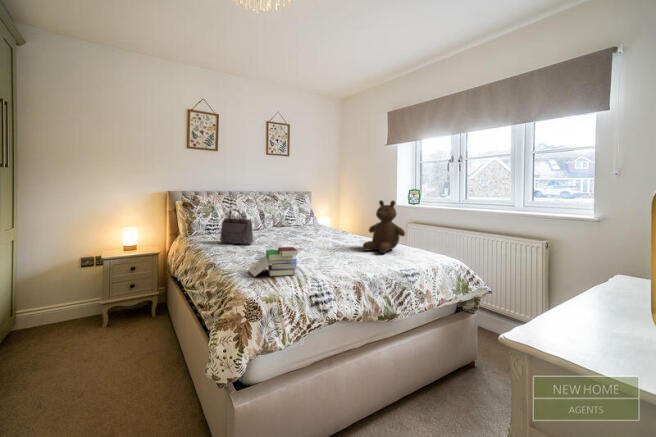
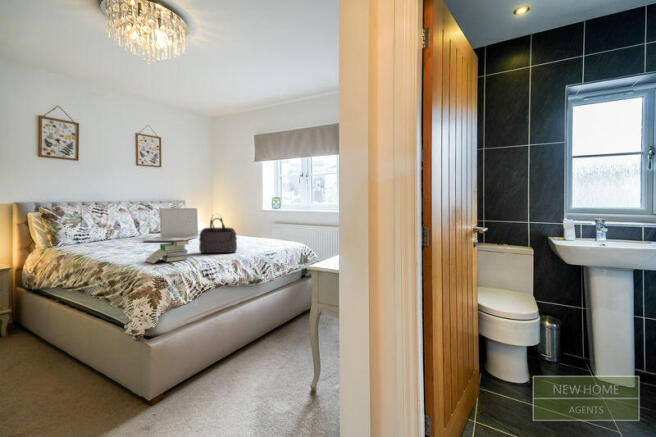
teddy bear: present [363,200,405,253] -> none [236,204,267,242]
laptop: none [262,201,321,242] -> present [143,208,198,242]
handbag: present [220,209,253,244] -> present [199,218,237,253]

